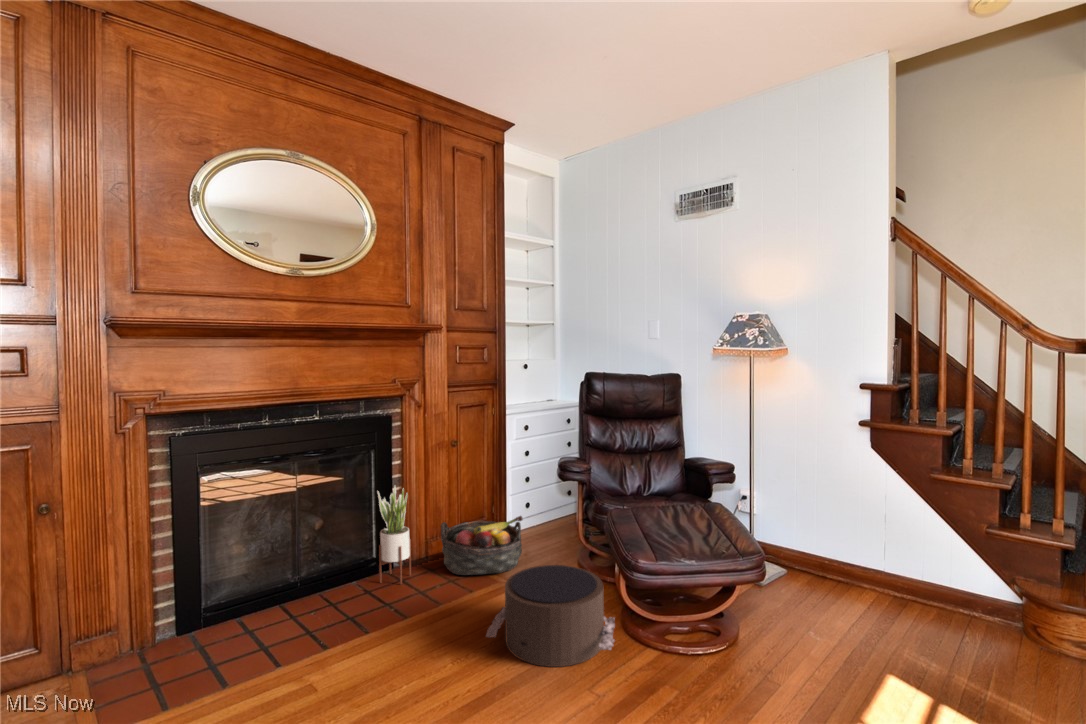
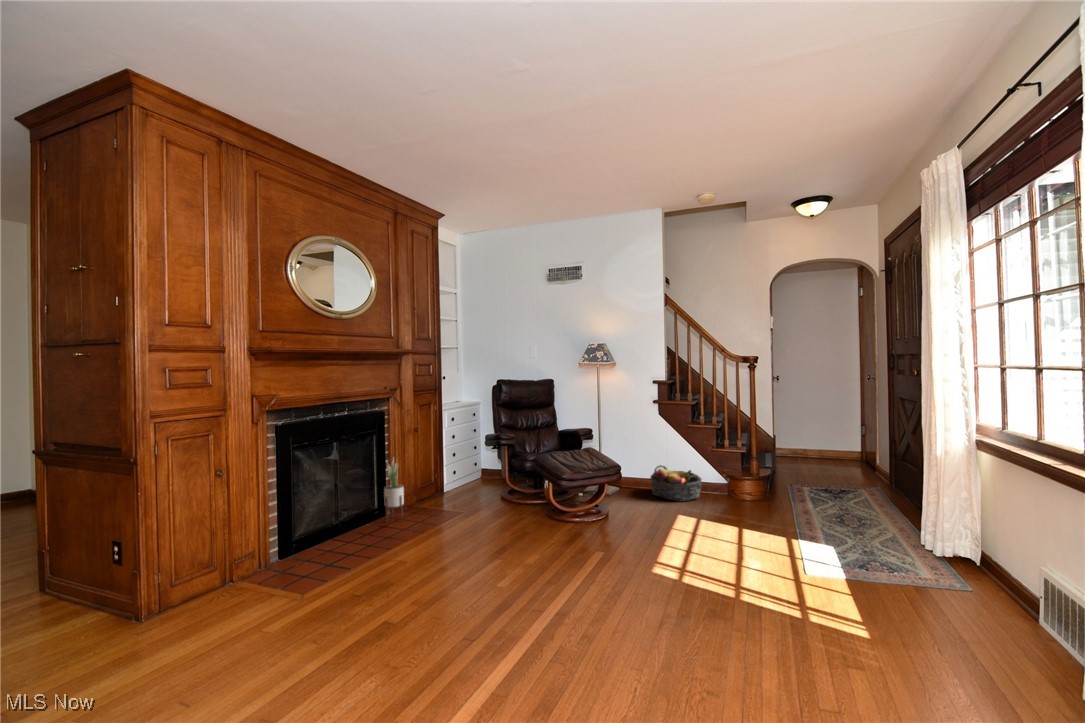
basket: present [441,516,523,575] -> present [651,465,702,501]
pouf: present [486,565,615,667] -> none [484,489,555,536]

